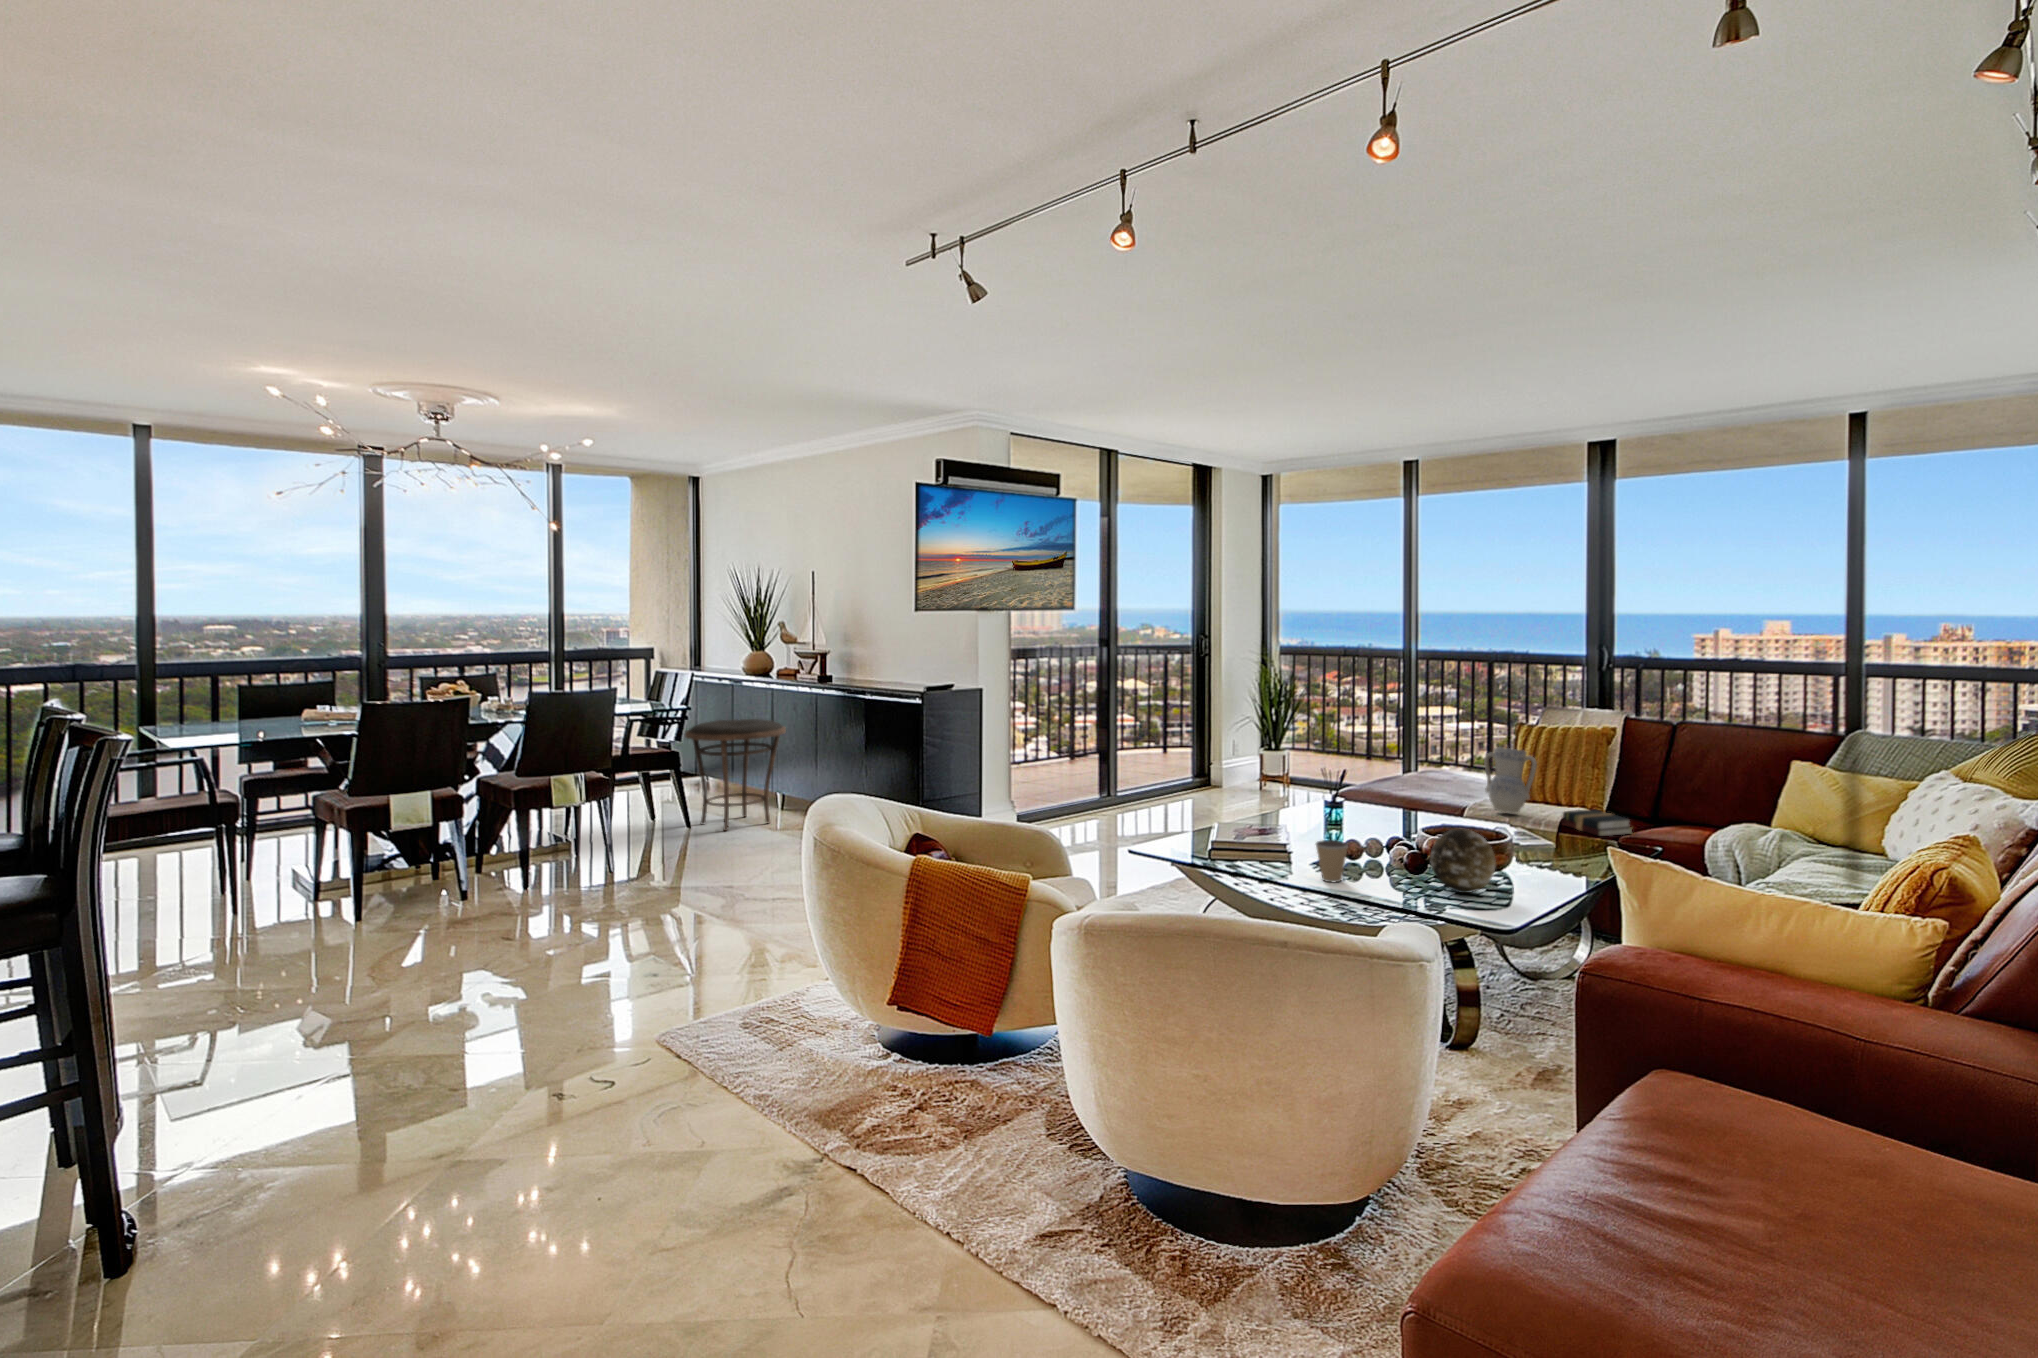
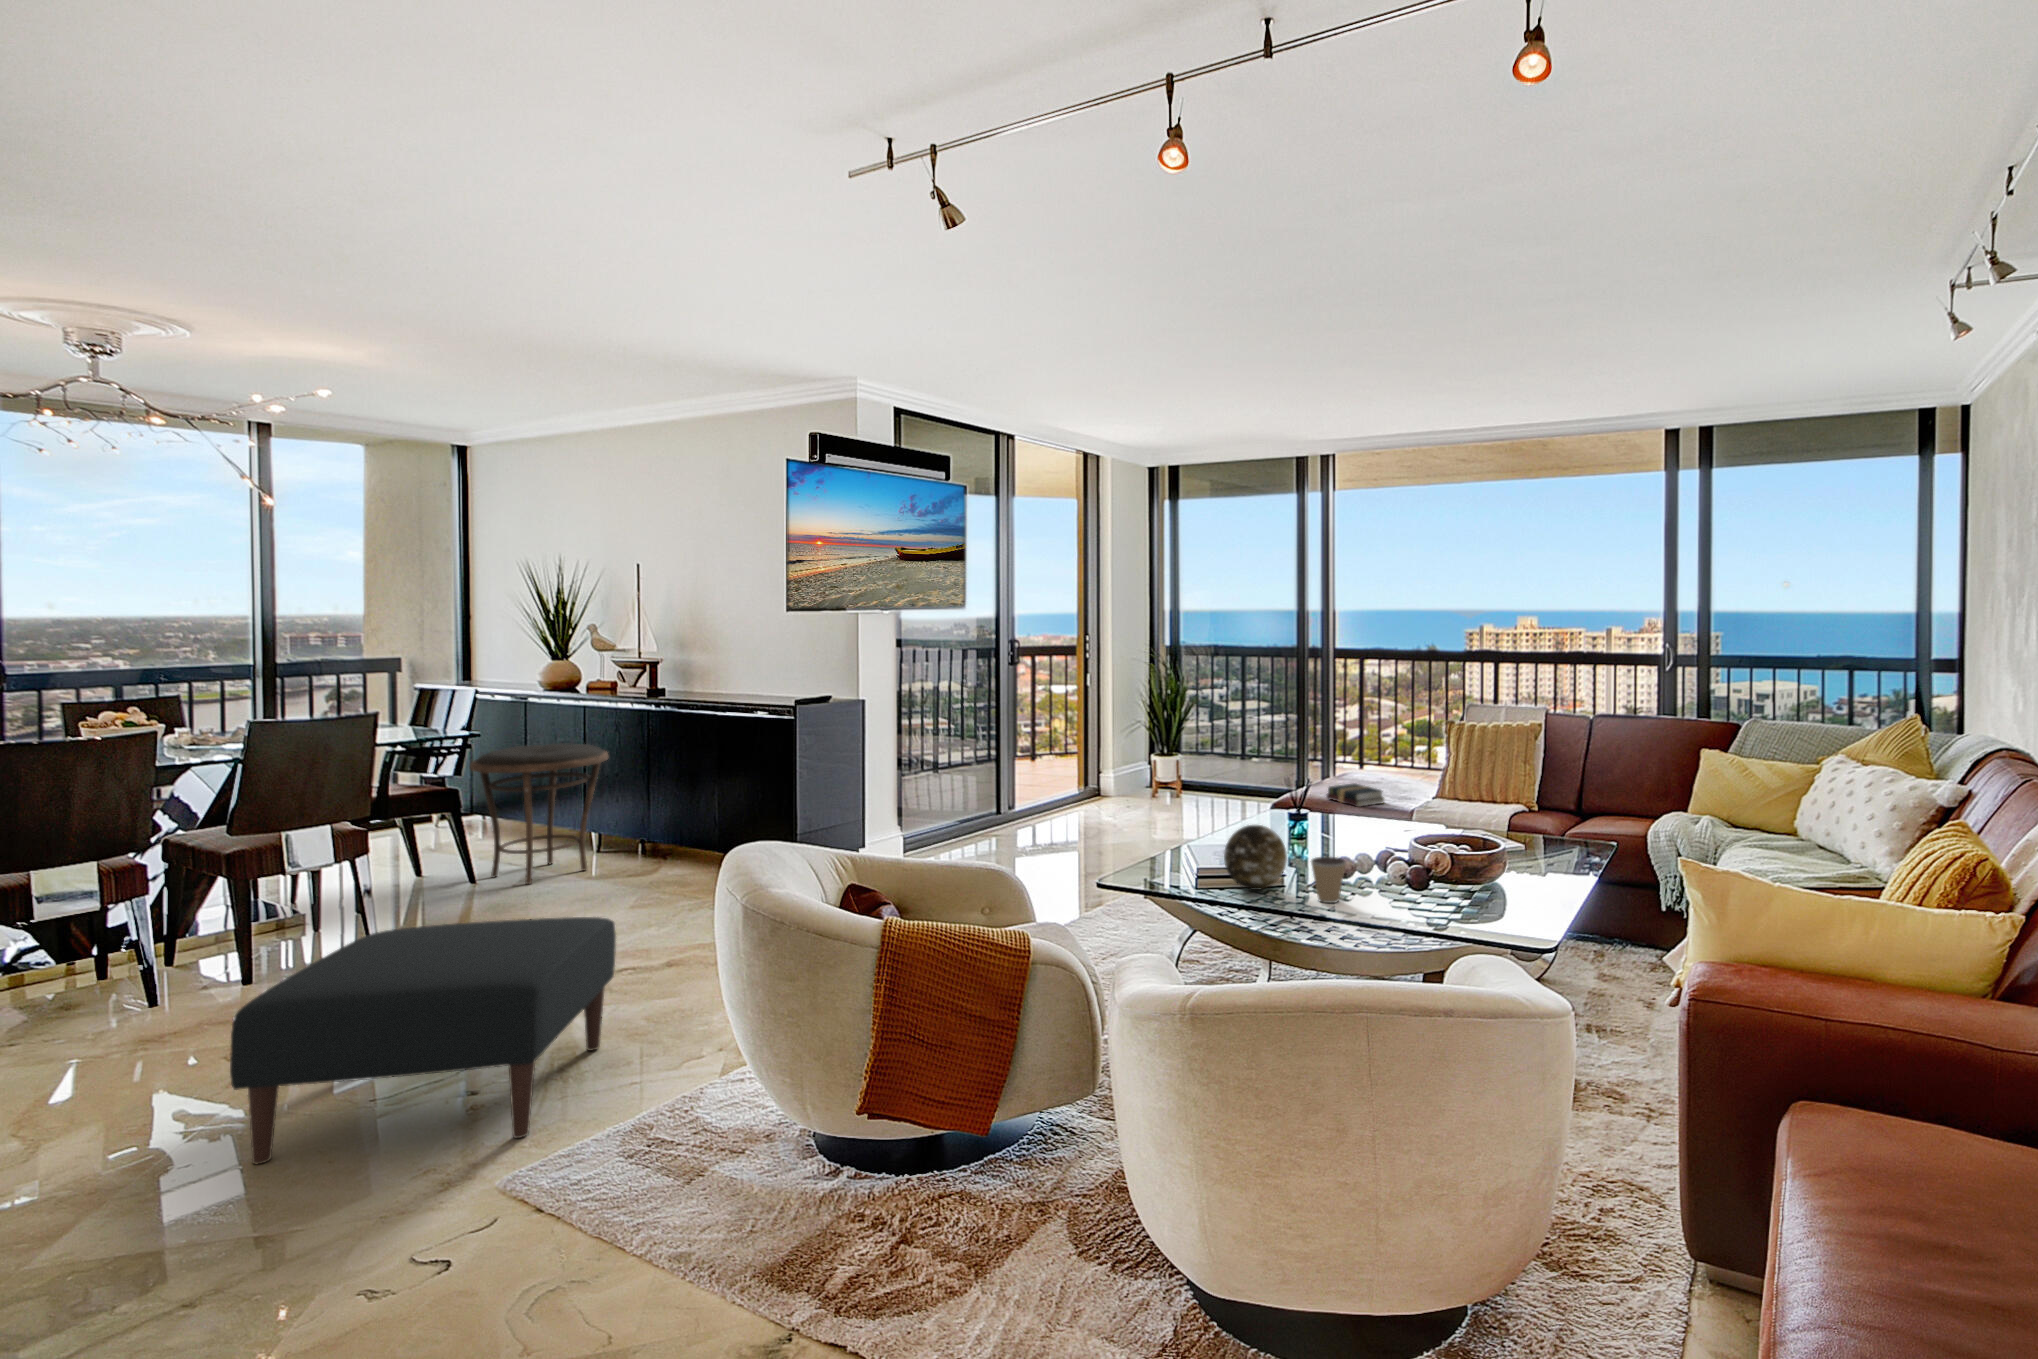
vase: present [1484,747,1537,813] -> none [1421,745,1473,811]
hardback book: present [1561,809,1632,836] -> present [1326,784,1384,807]
decorative orb: present [1430,828,1496,893] -> present [1224,825,1287,890]
ottoman: none [497,850,758,1008] -> present [230,917,616,1164]

